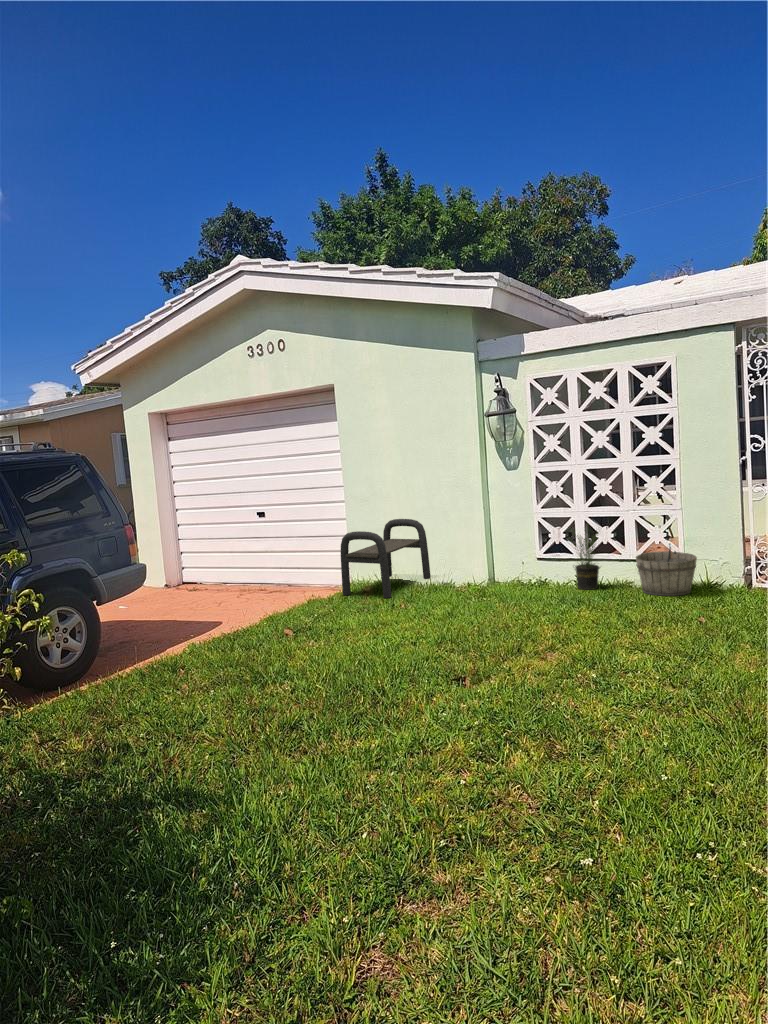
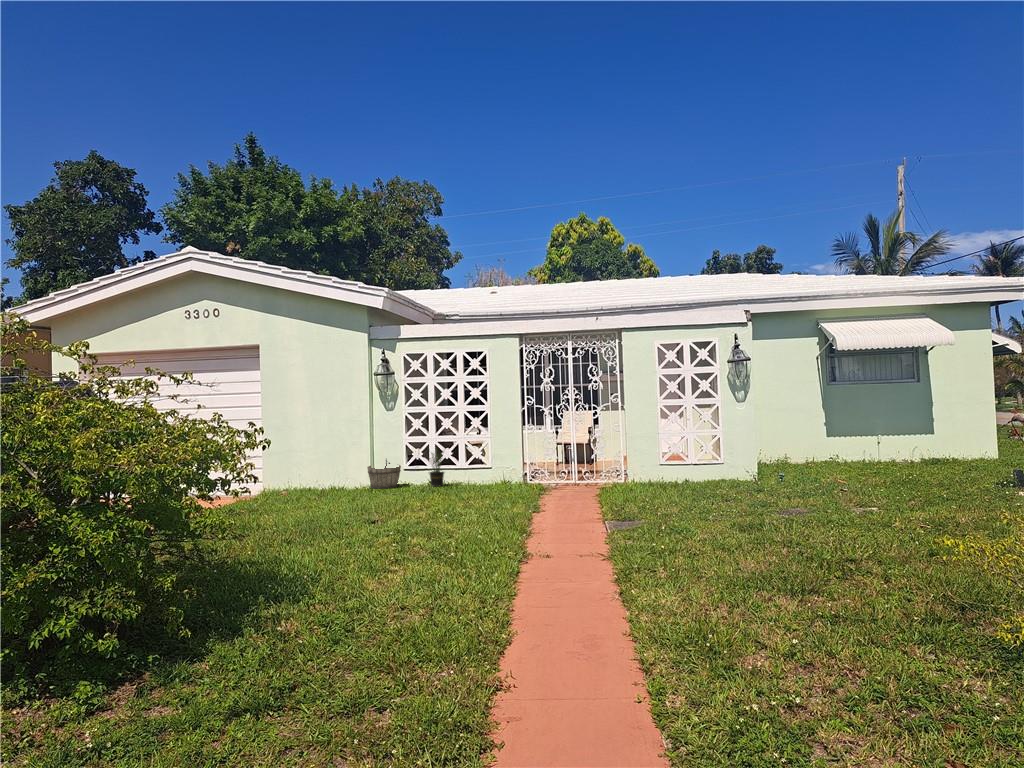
bench: present [341,519,431,598] -> none [268,443,330,496]
wooden bucket: present [636,544,697,596] -> present [367,459,401,489]

